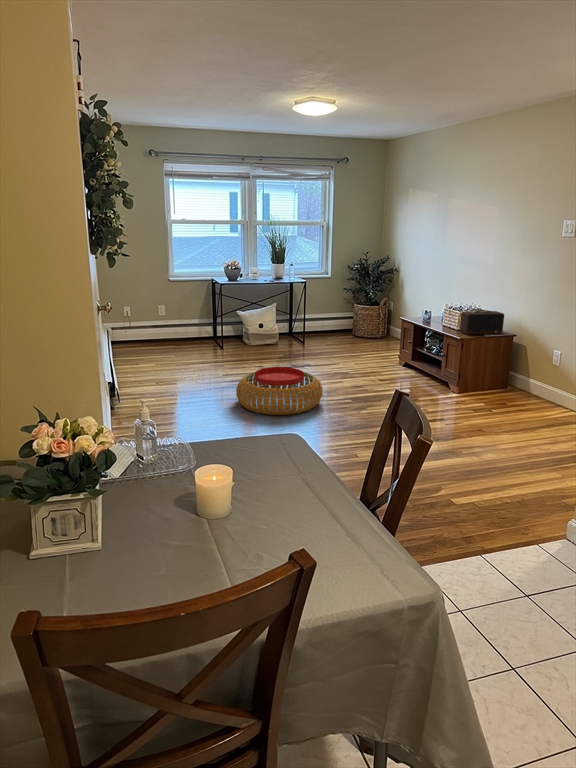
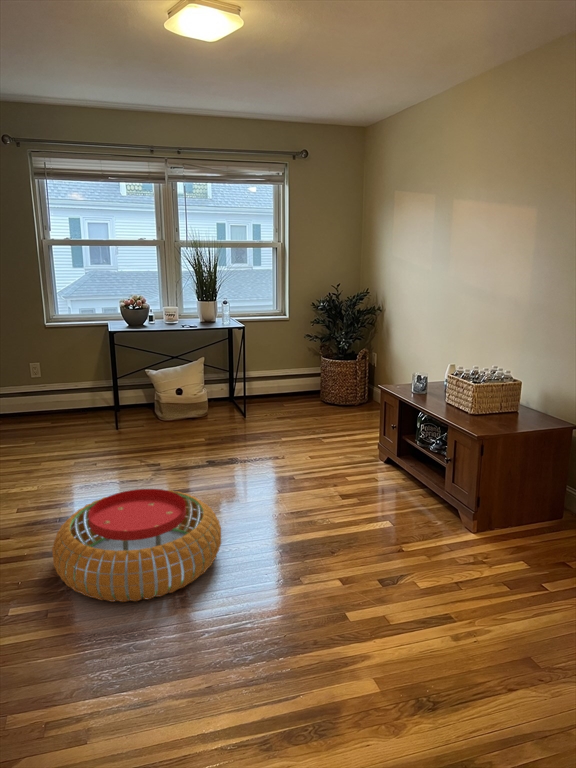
speaker: present [460,310,504,334] -> none [476,382,555,427]

